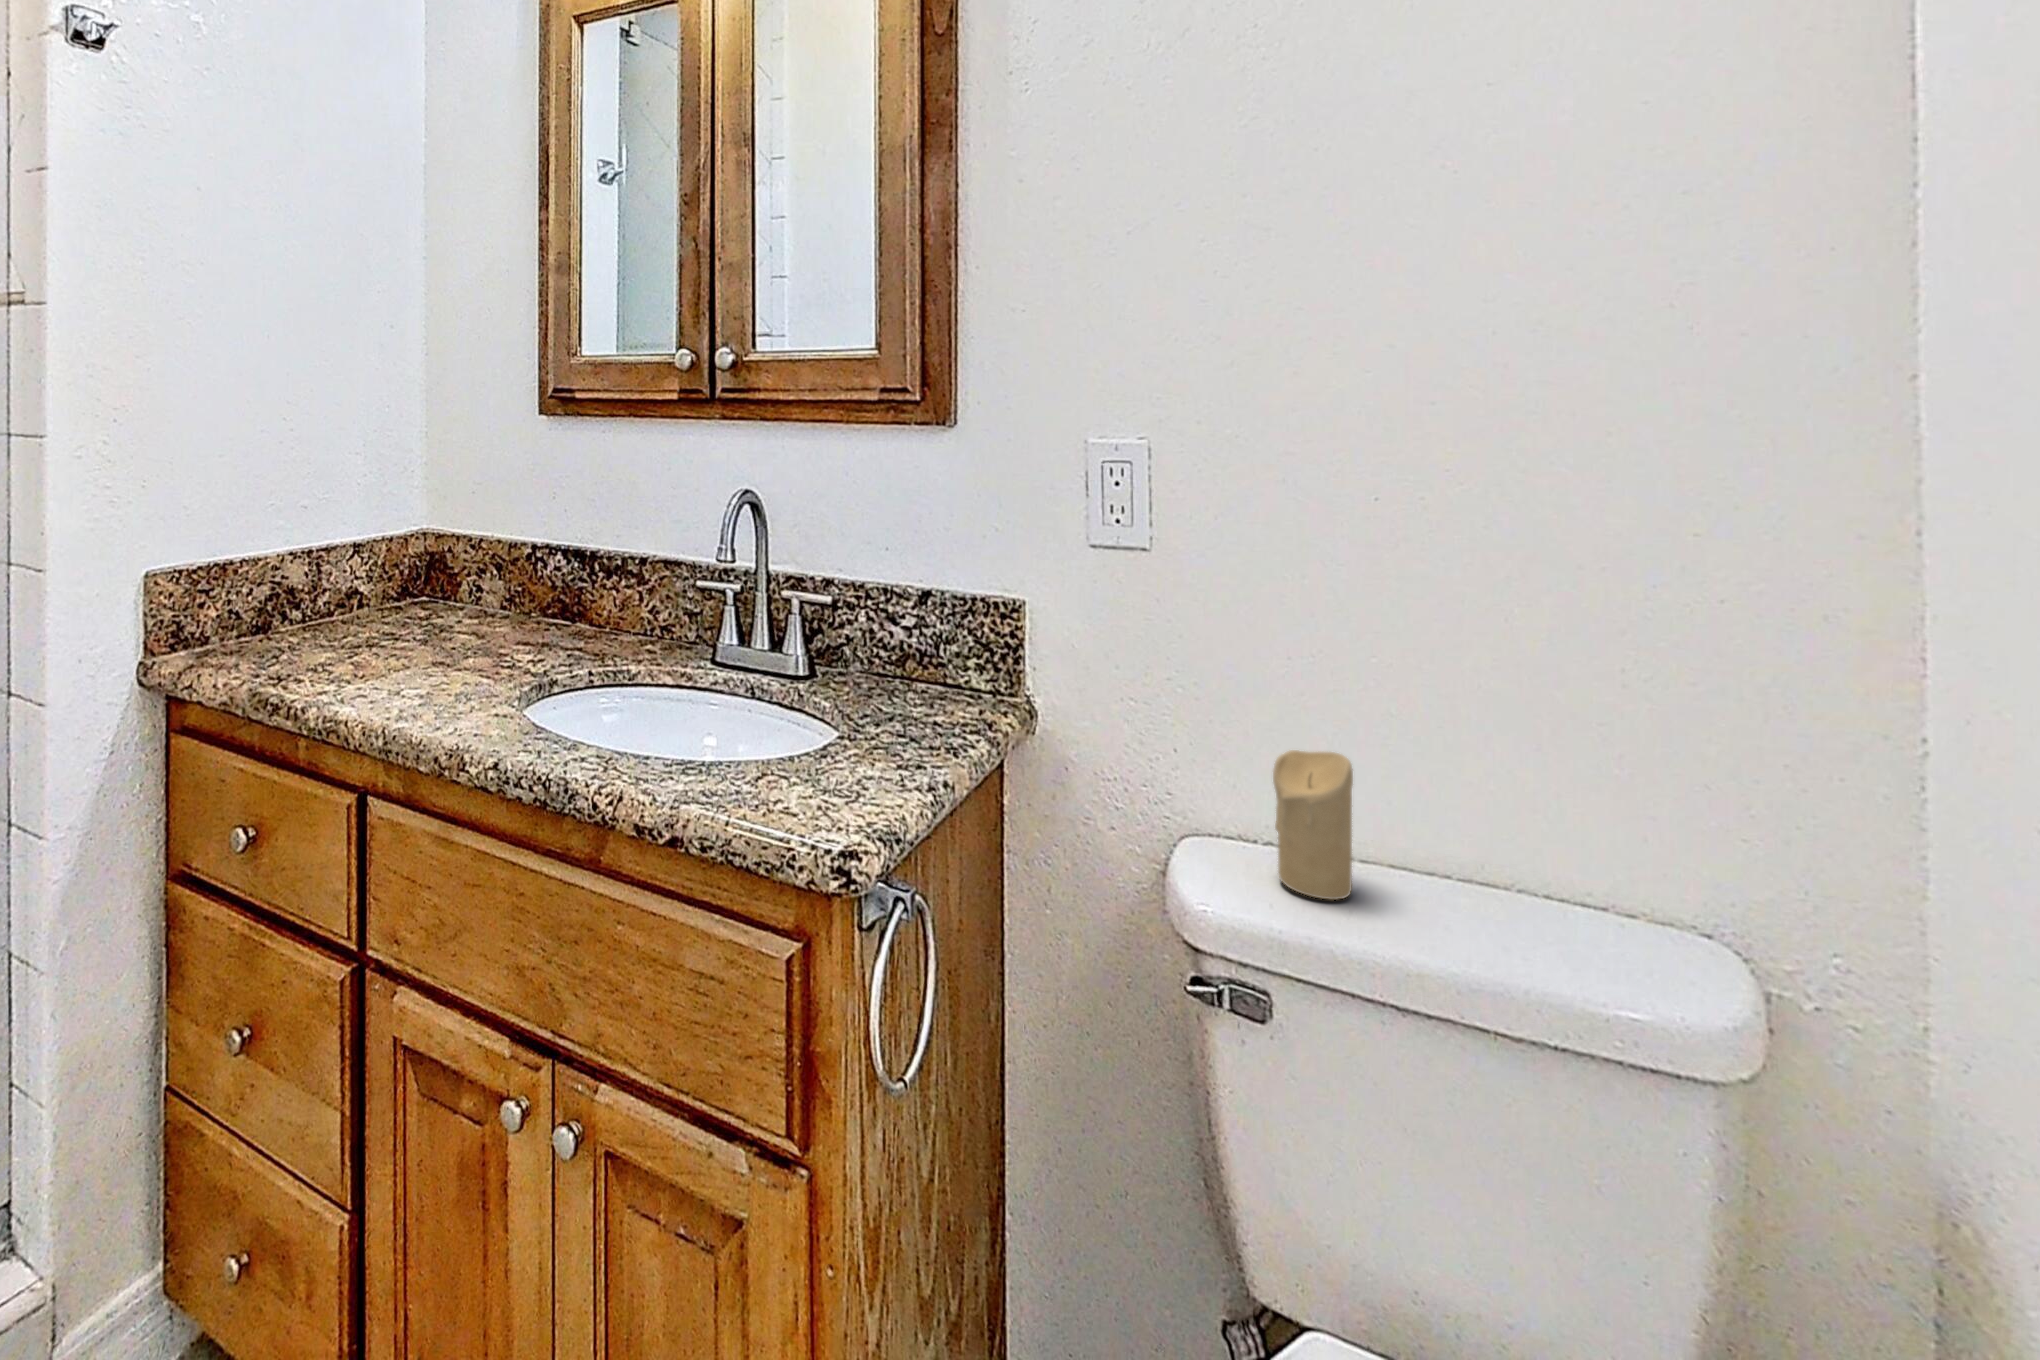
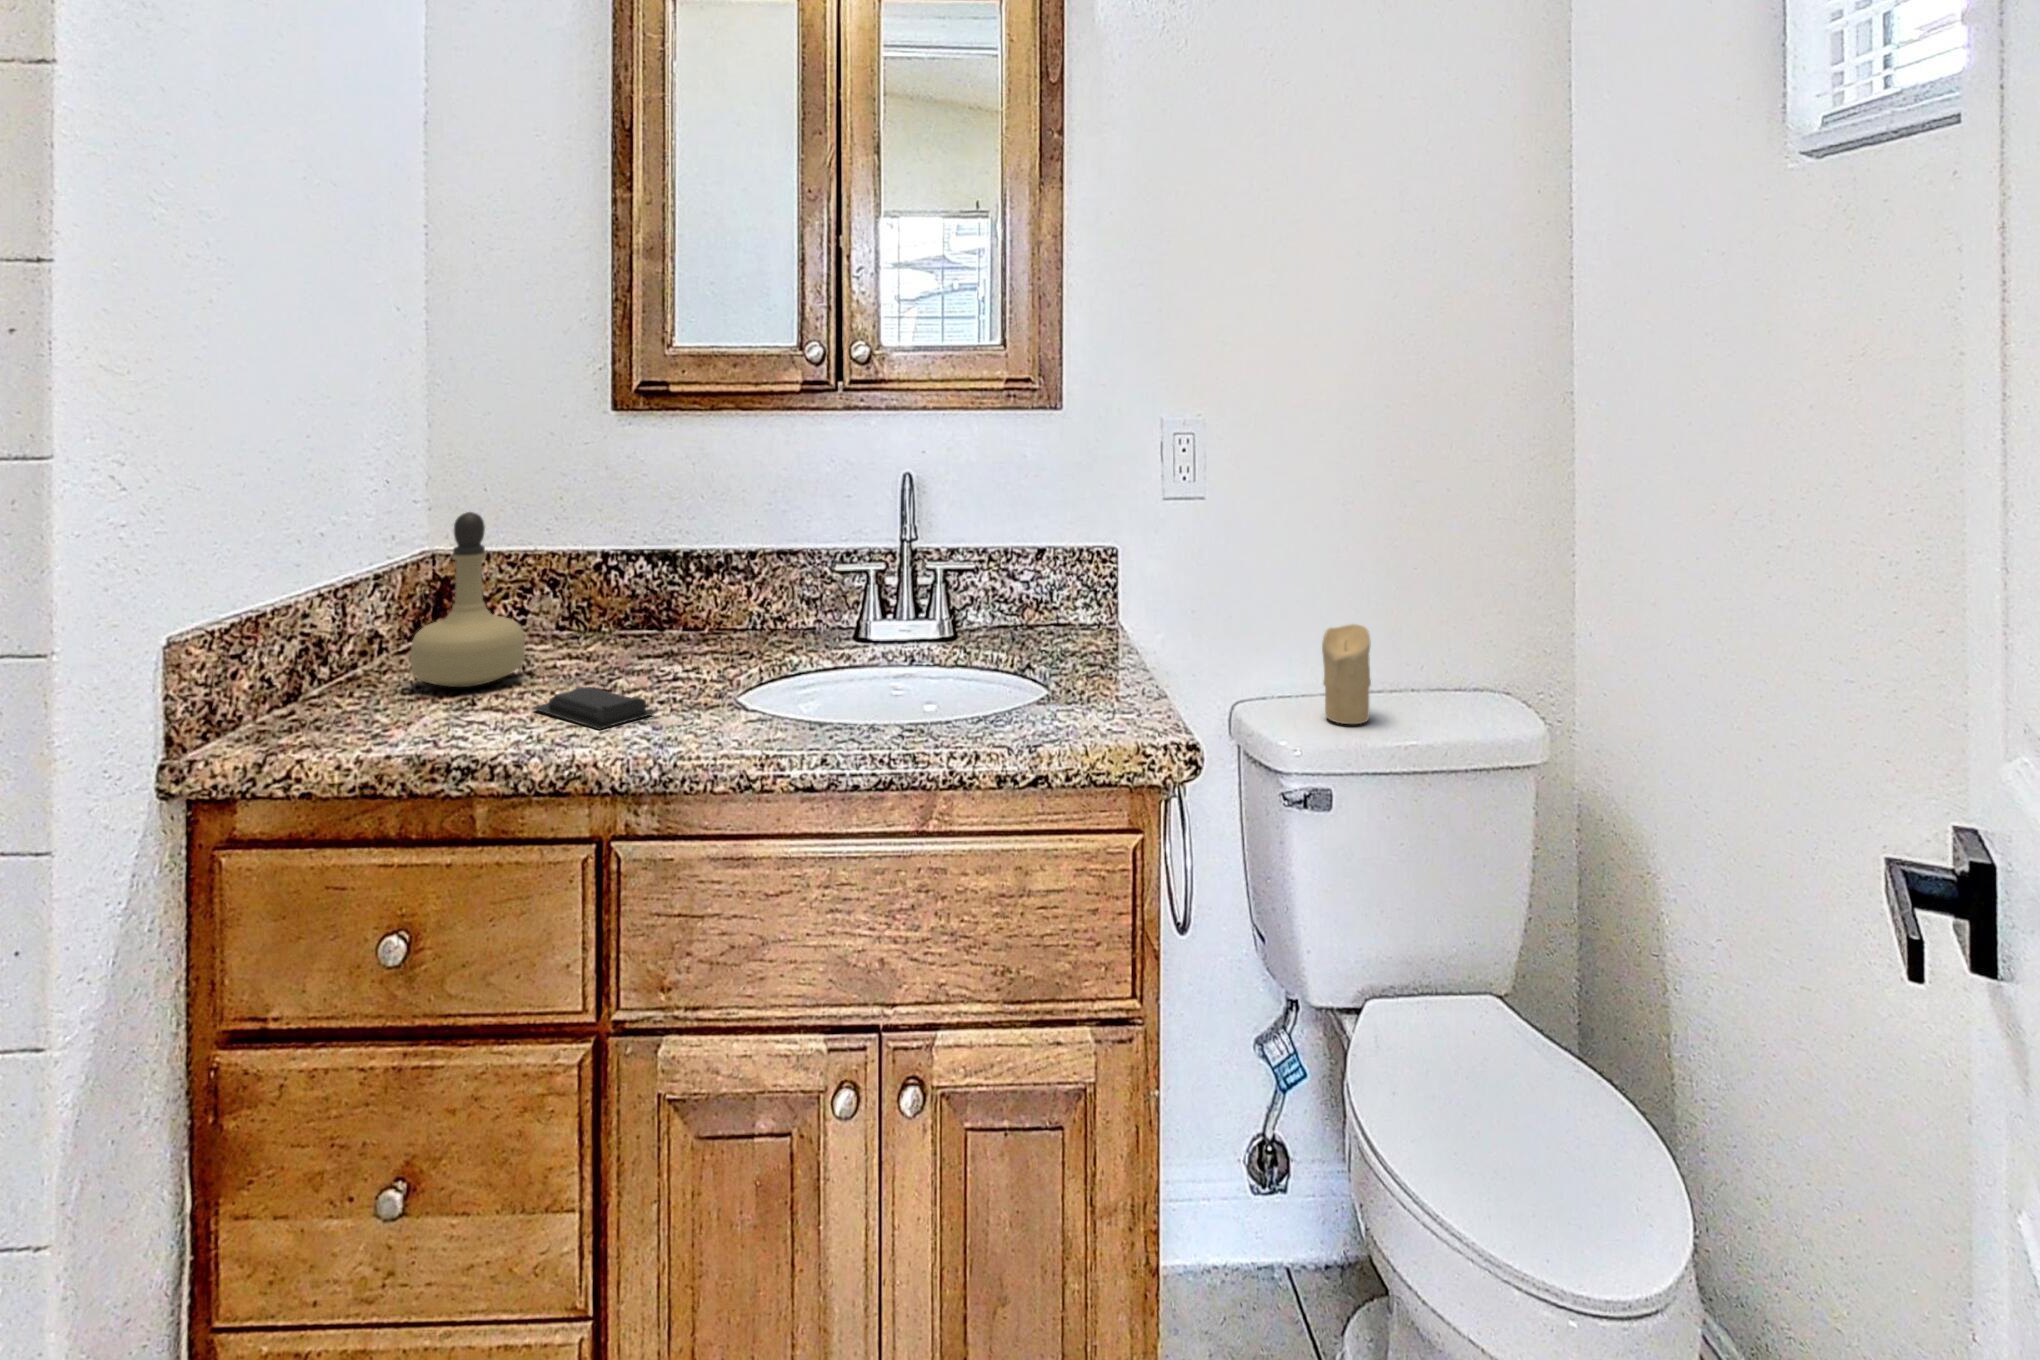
perfume bottle: none [335,496,425,643] -> present [410,512,525,687]
soap bar: none [371,659,439,699] -> present [533,687,653,729]

